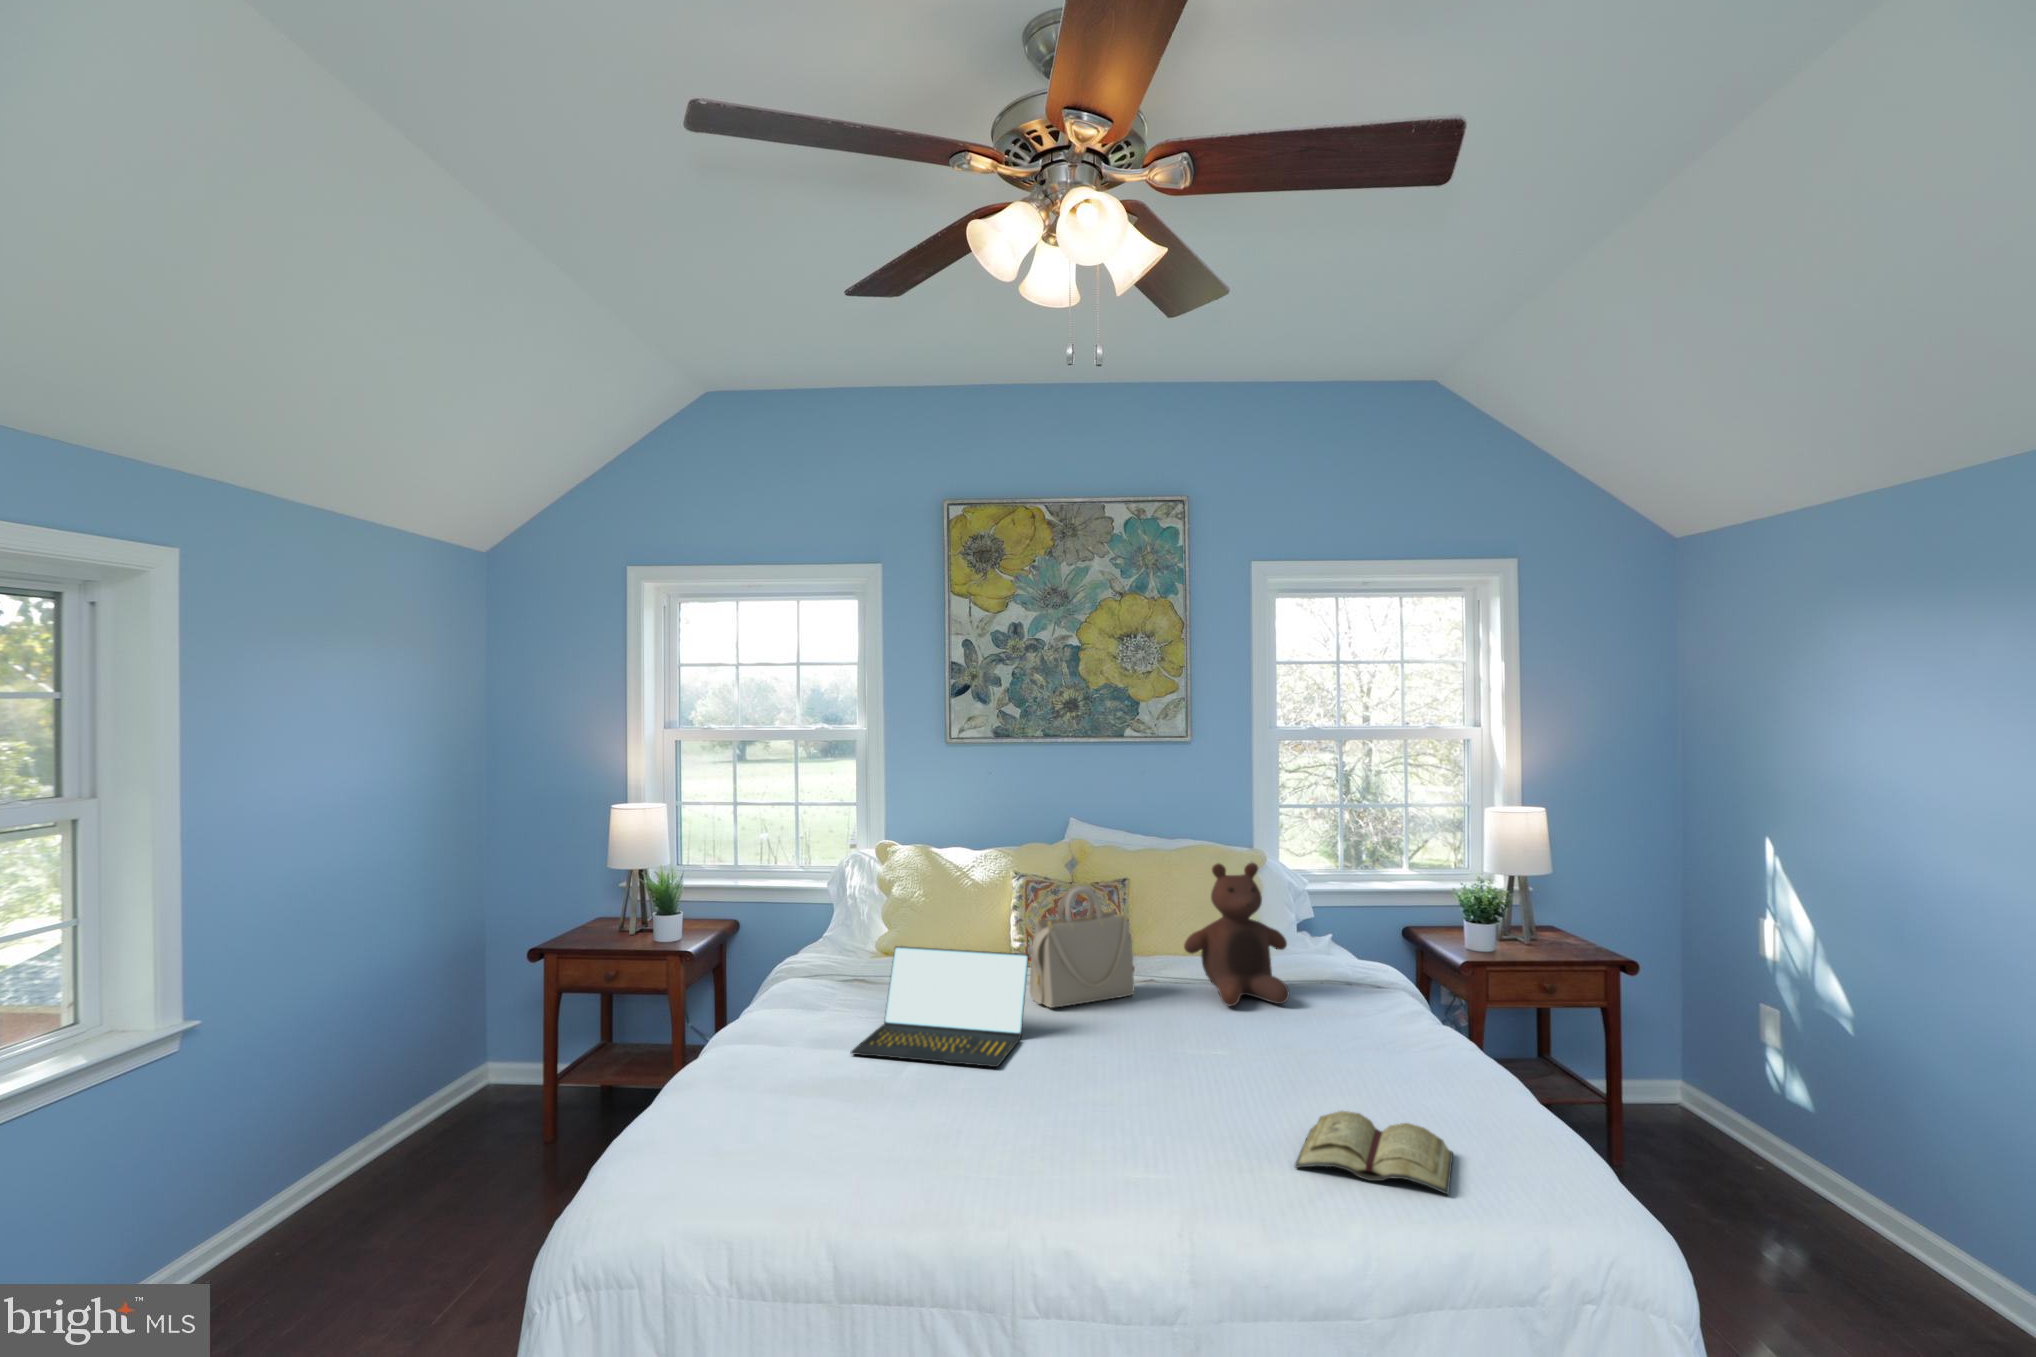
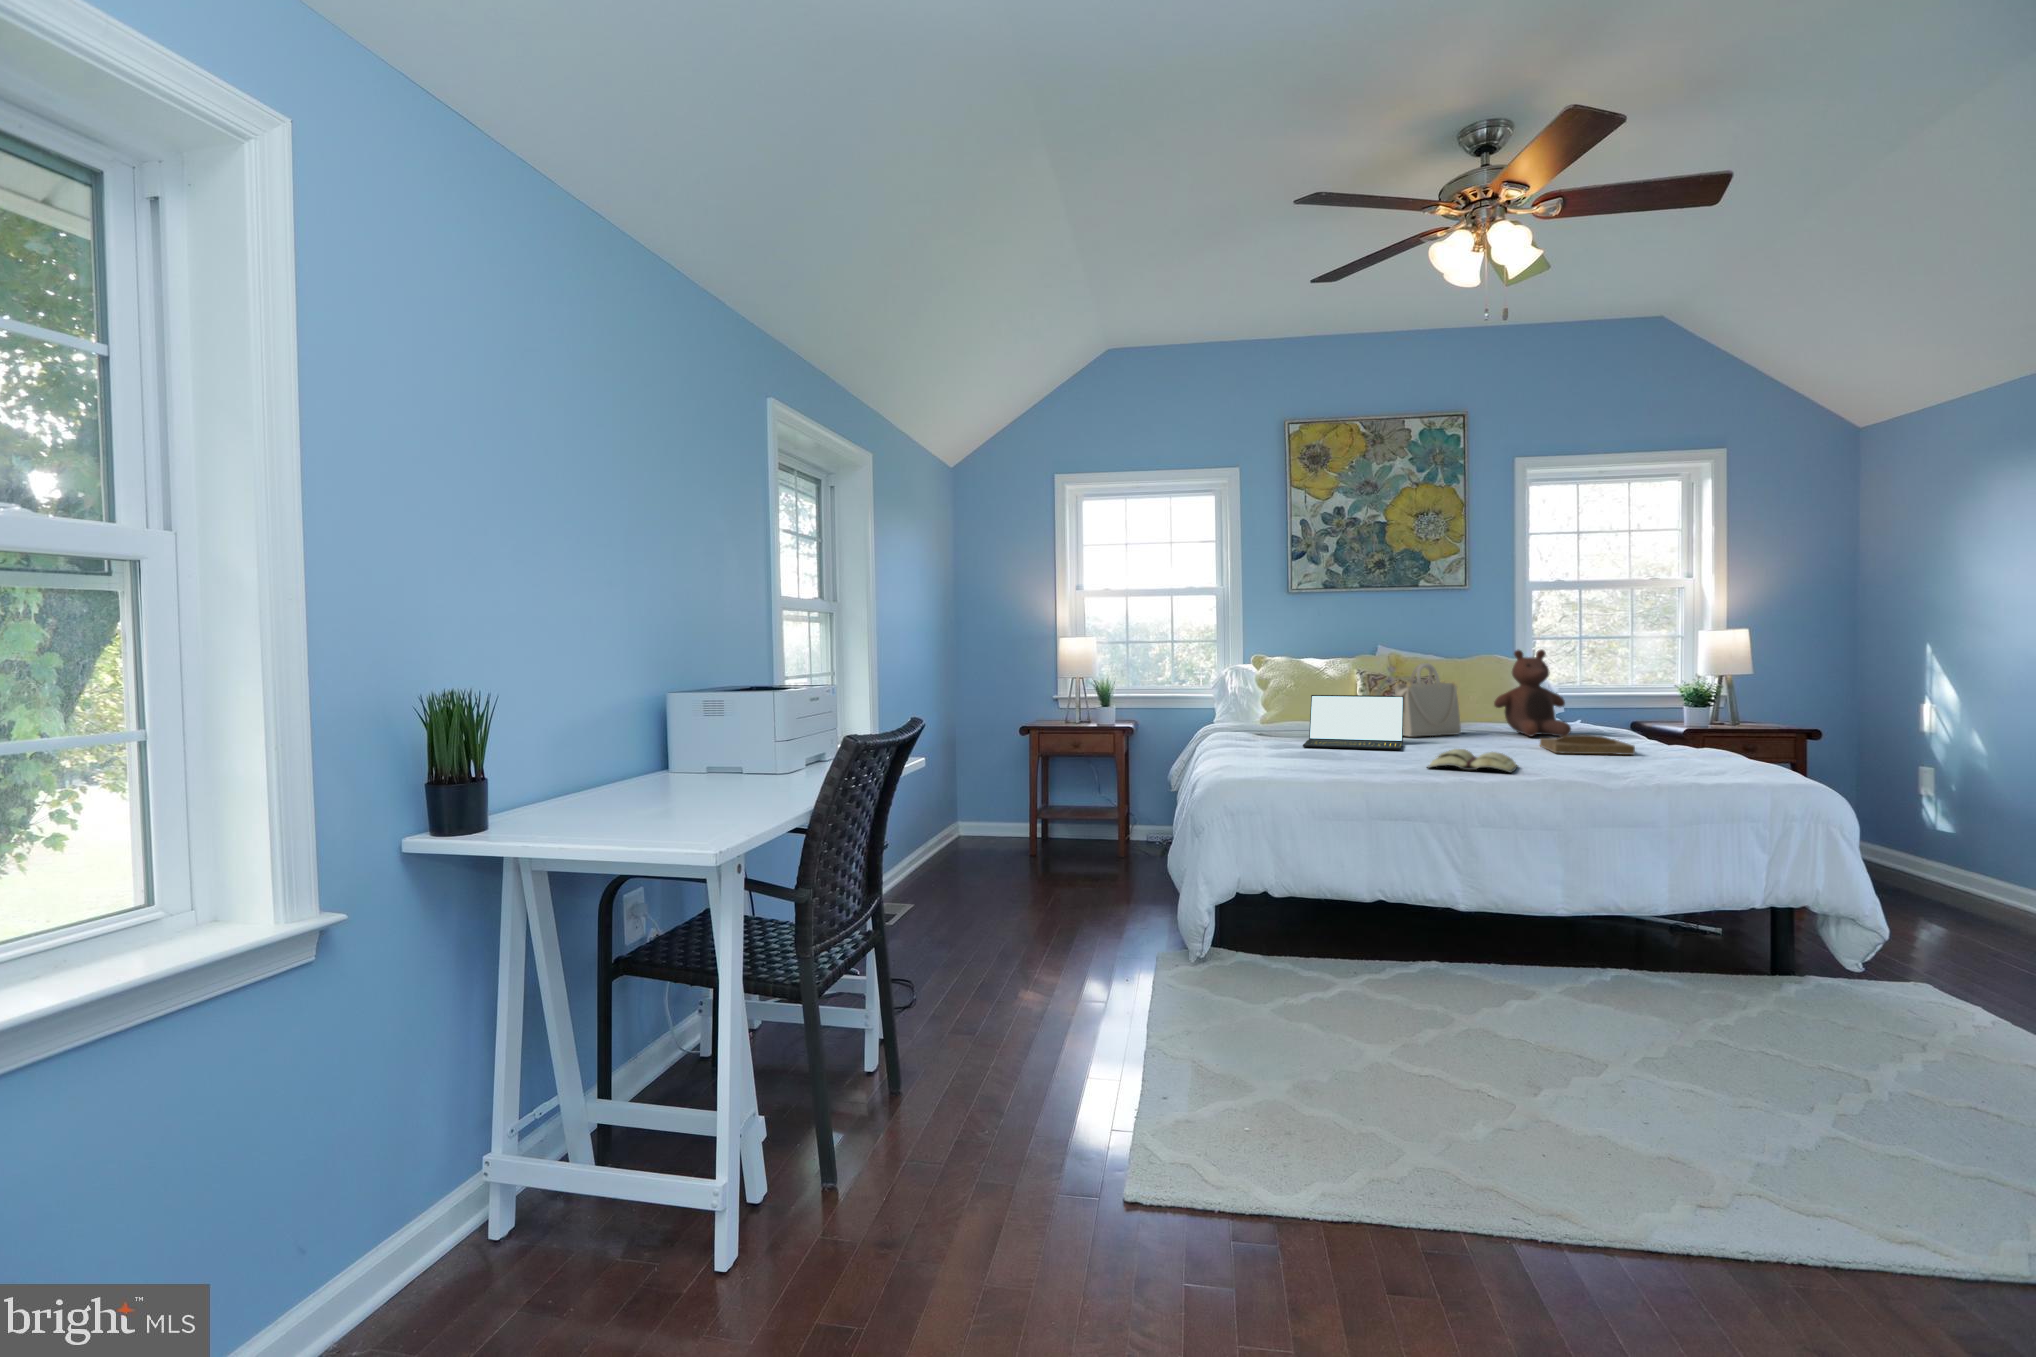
tray: none [1229,1029,1357,1085] -> present [1540,735,1635,755]
diary: present [1295,1111,1453,1194] -> present [1428,749,1518,773]

